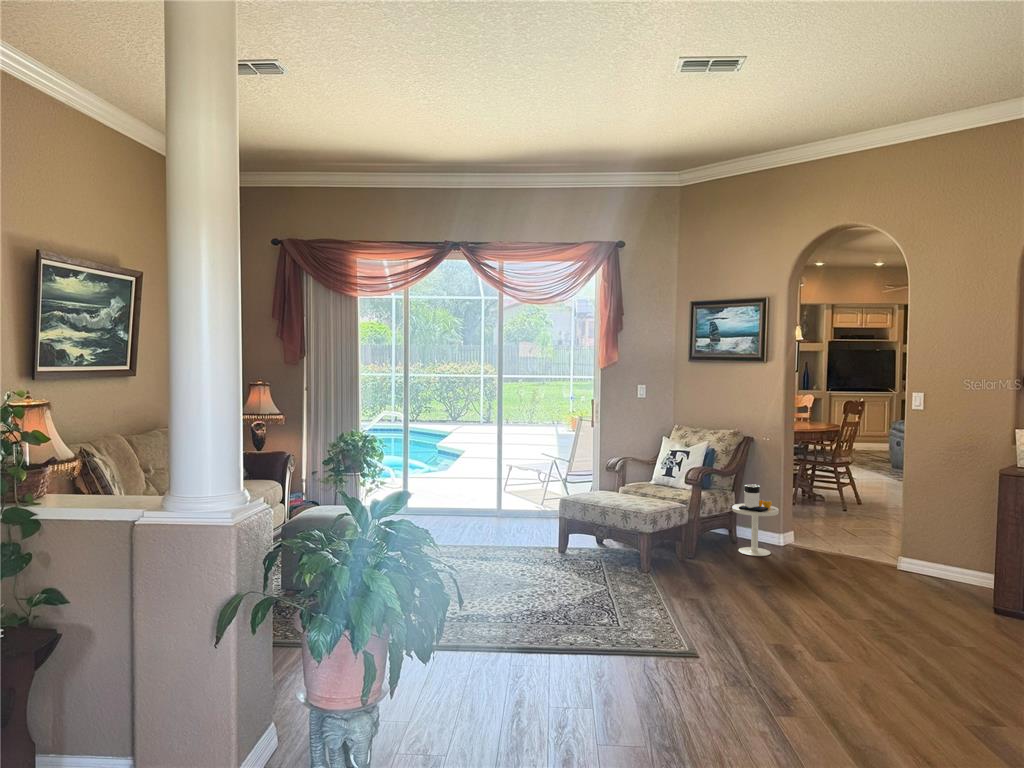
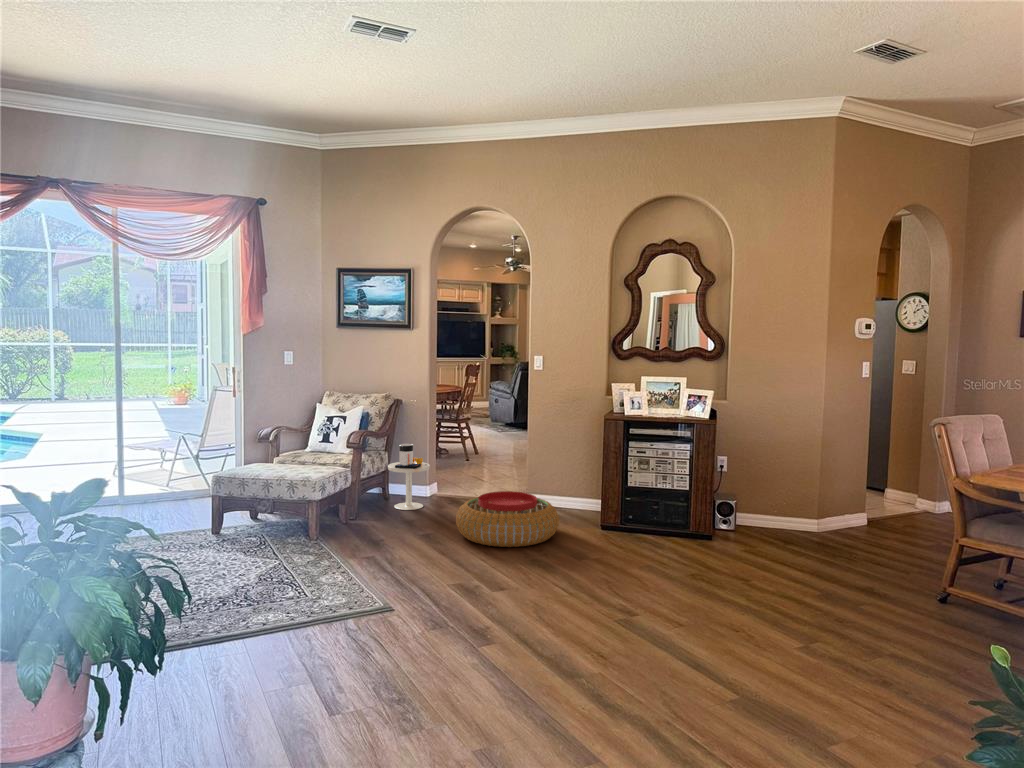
pouf: none [795,548,927,617] -> present [456,491,559,547]

